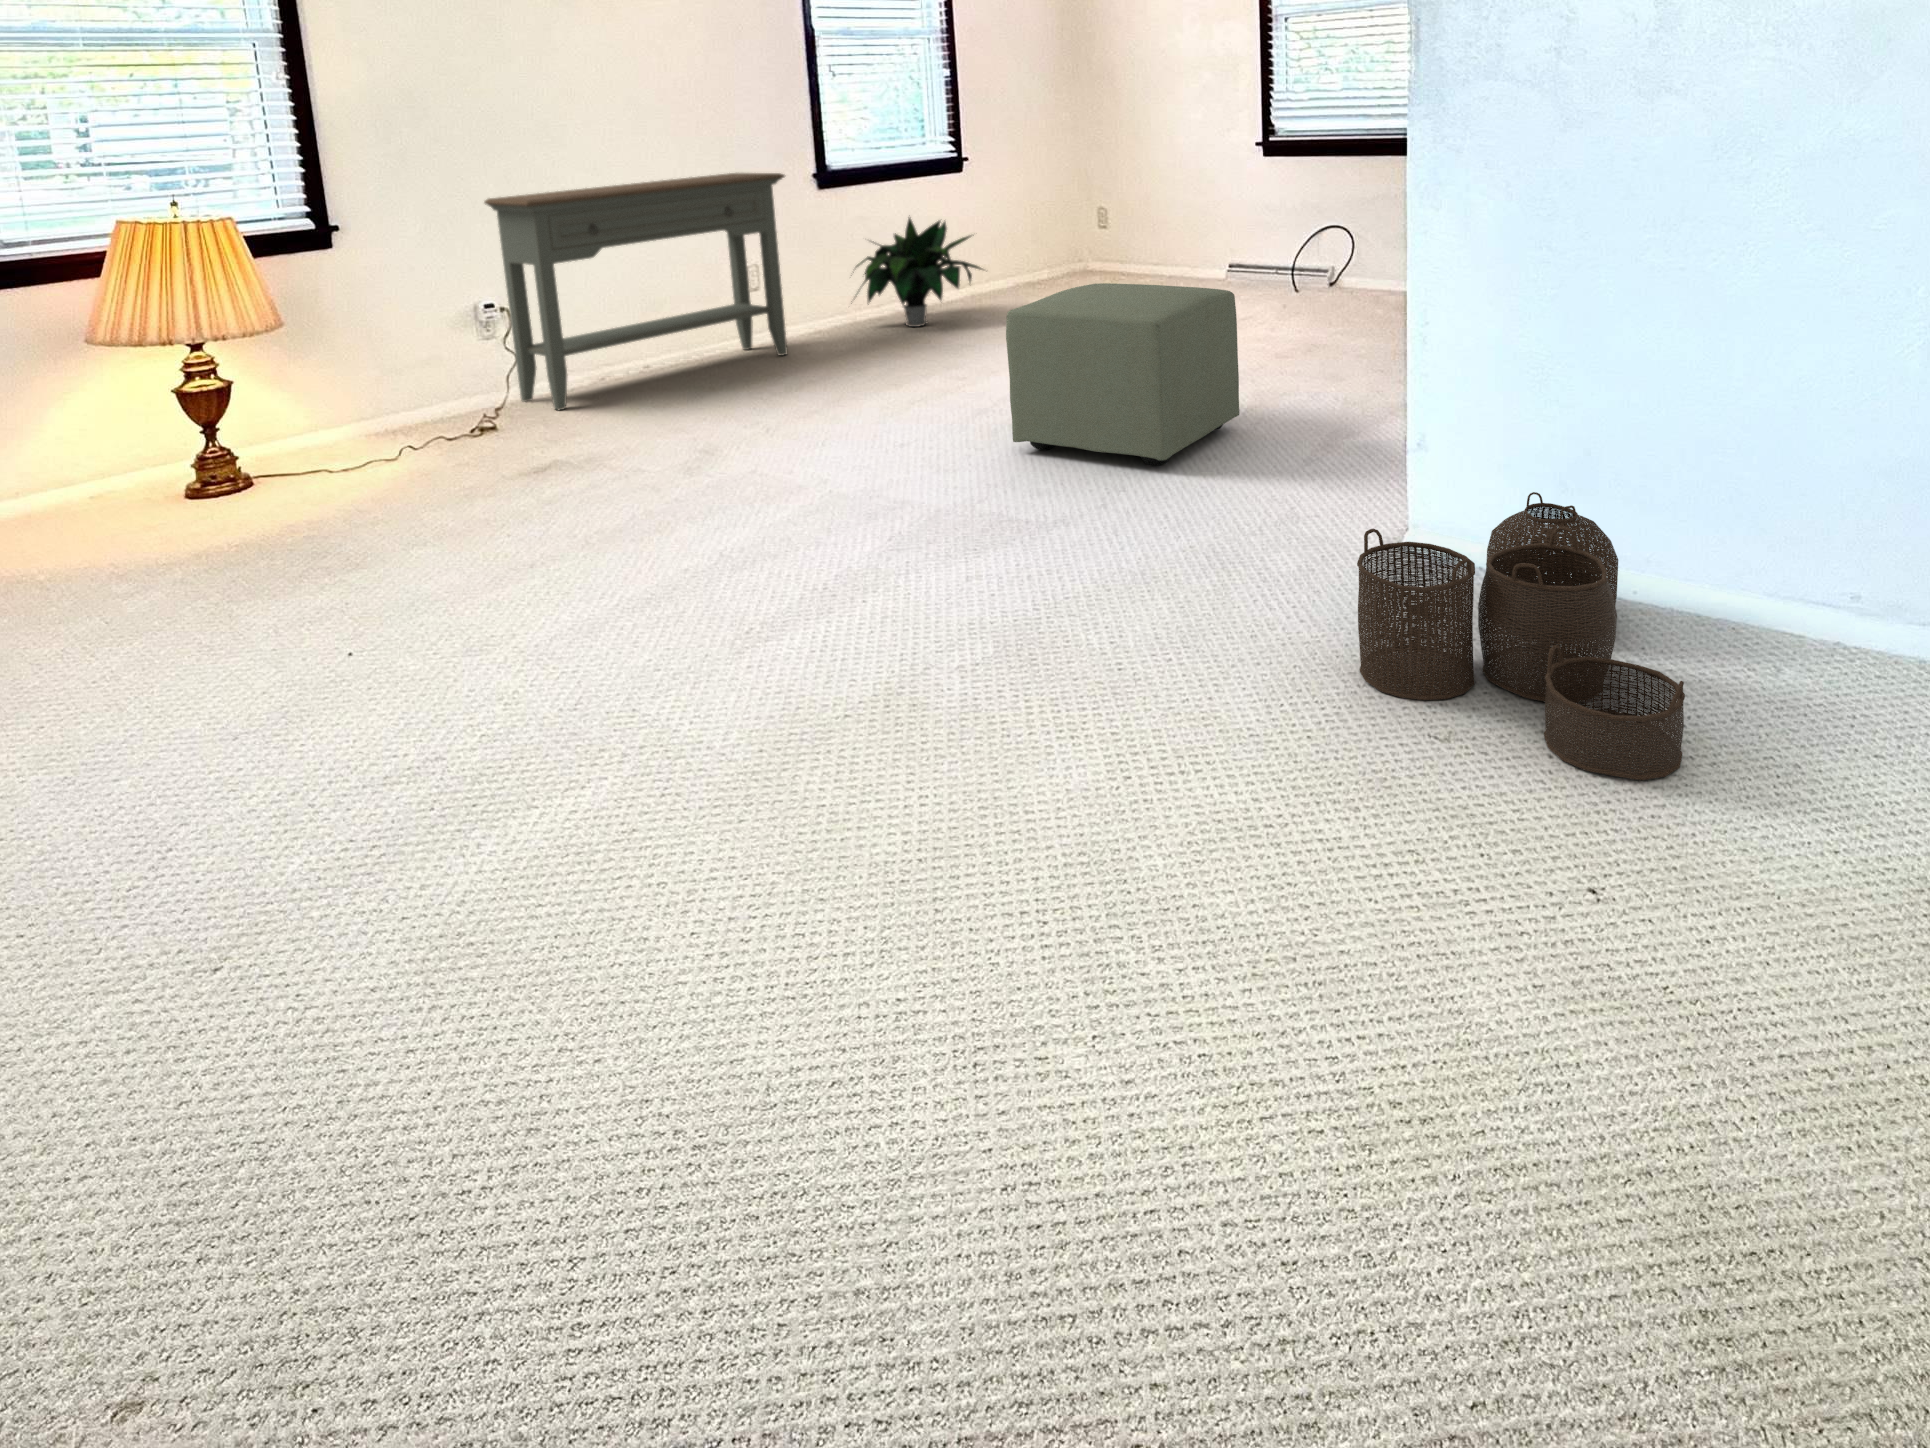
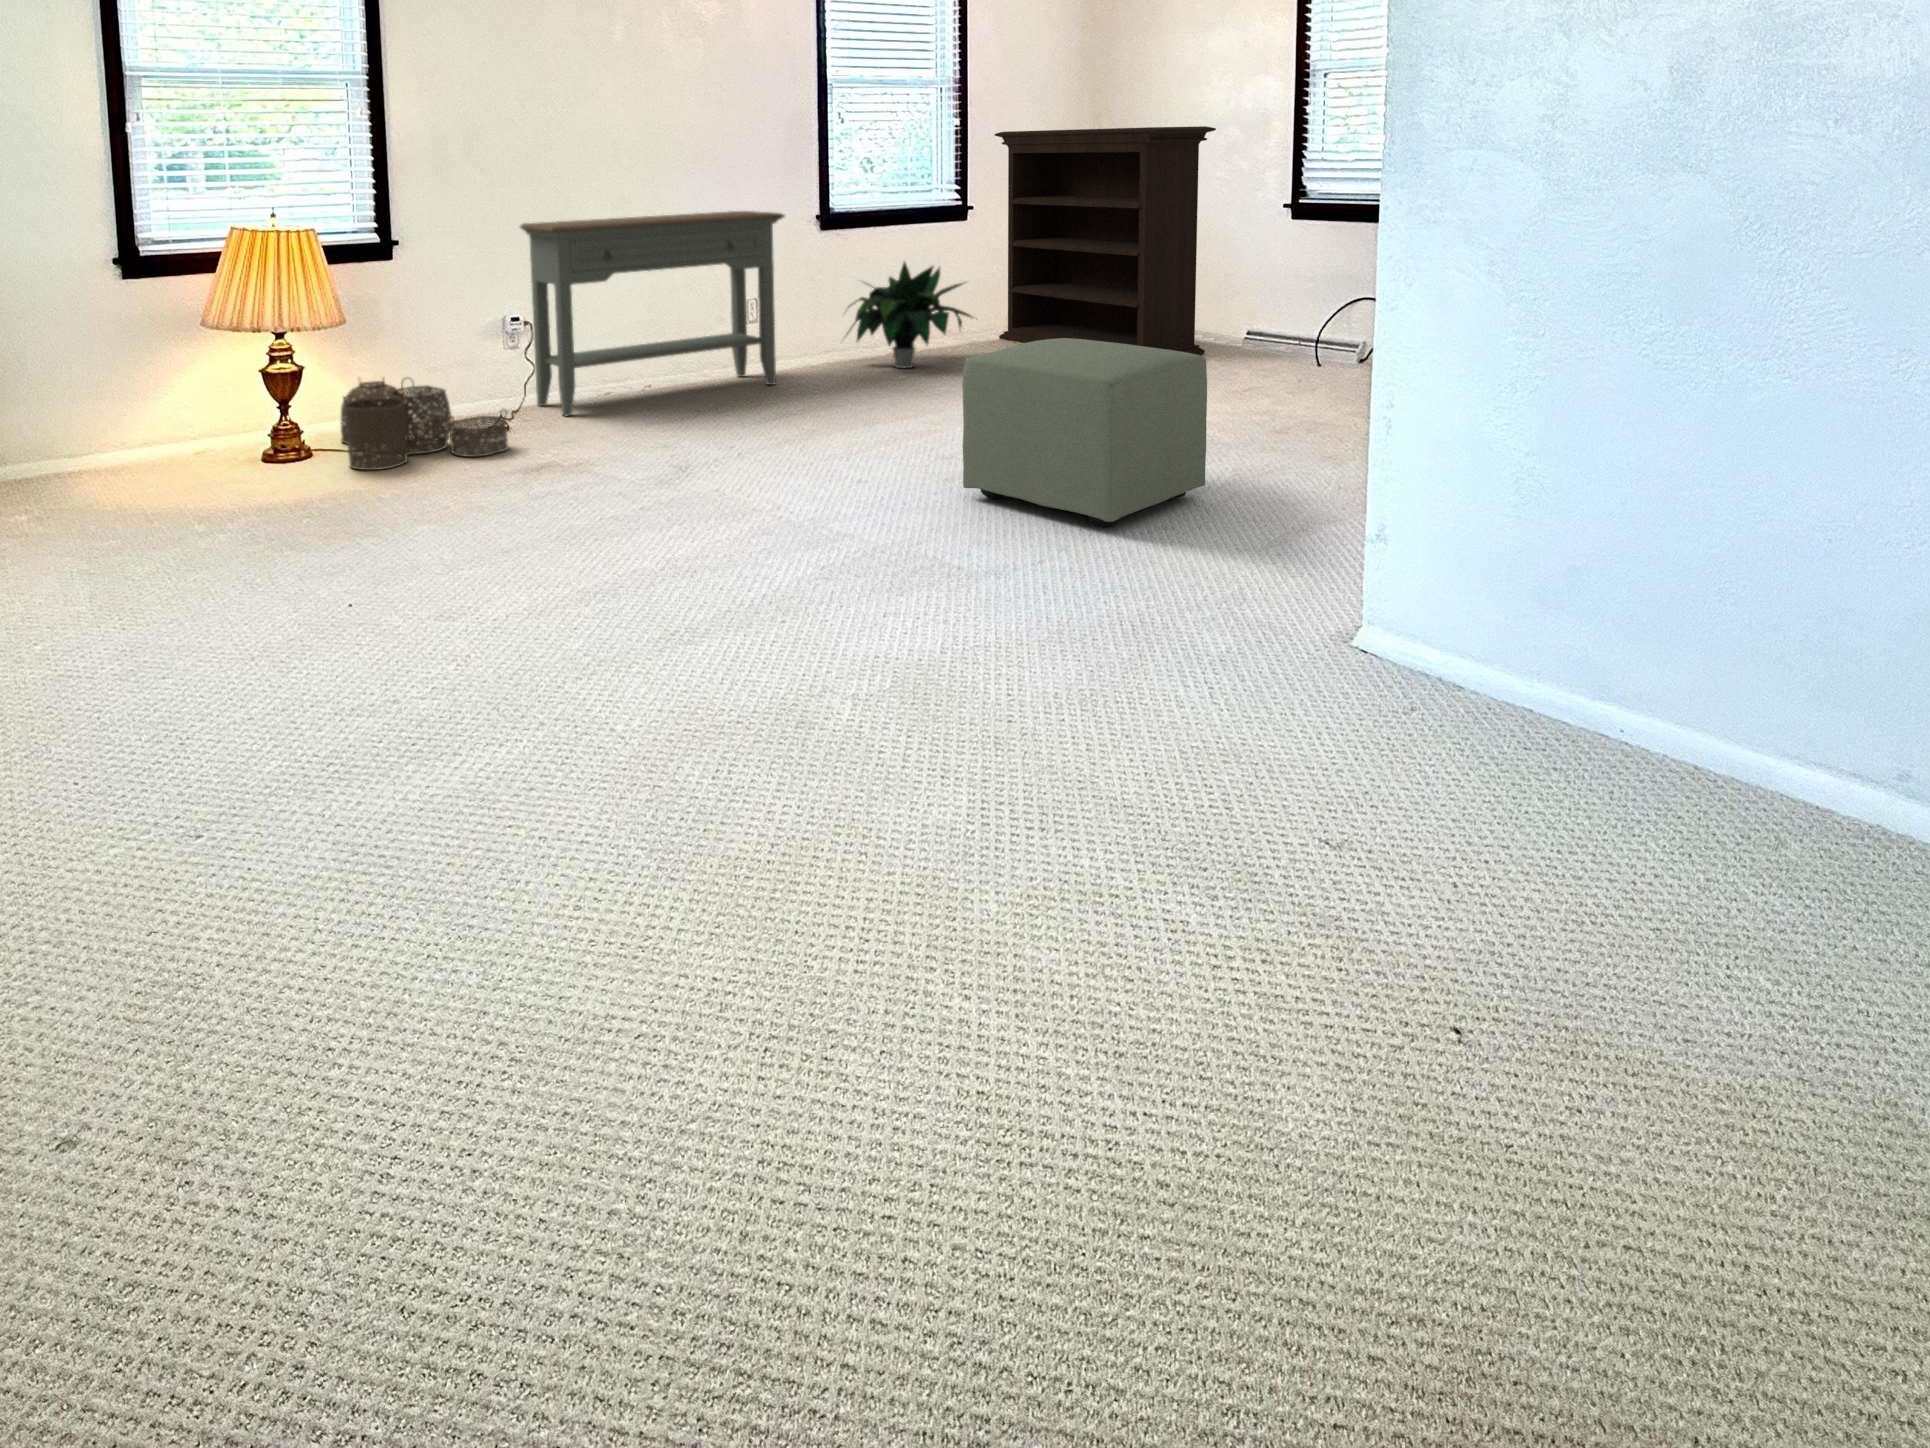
bookshelf: none [986,70,1200,303] -> present [995,126,1216,355]
woven basket: present [1357,492,1685,781] -> present [341,379,508,470]

